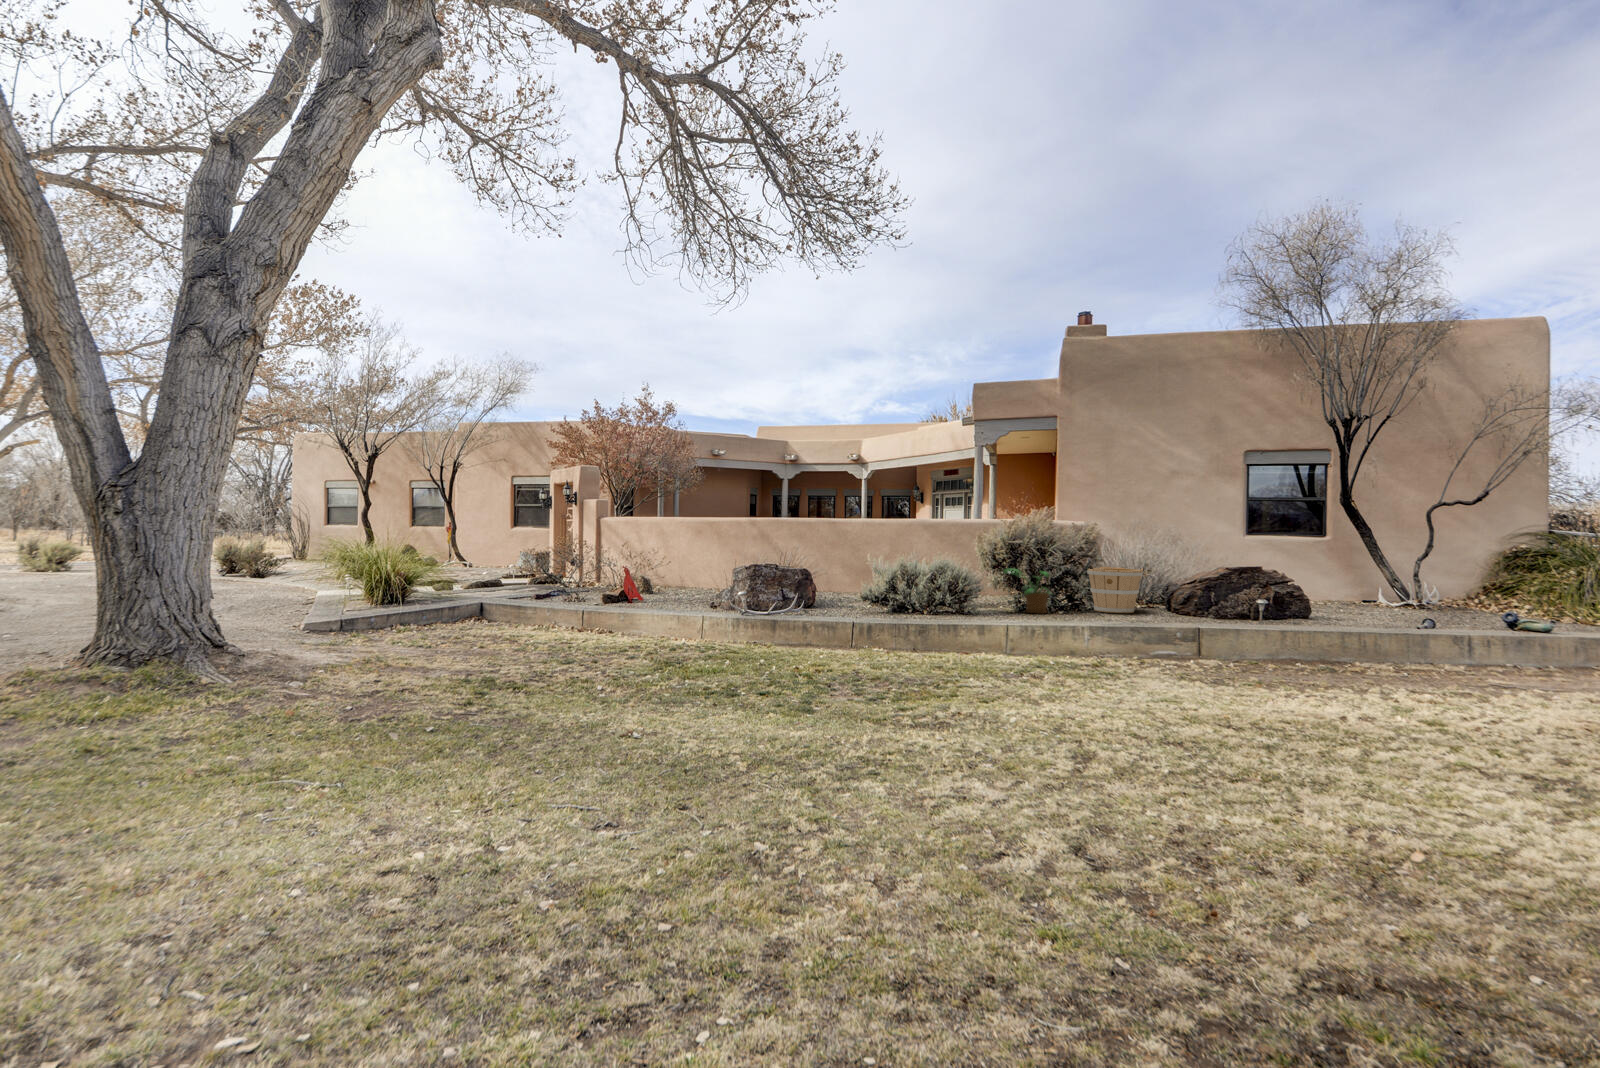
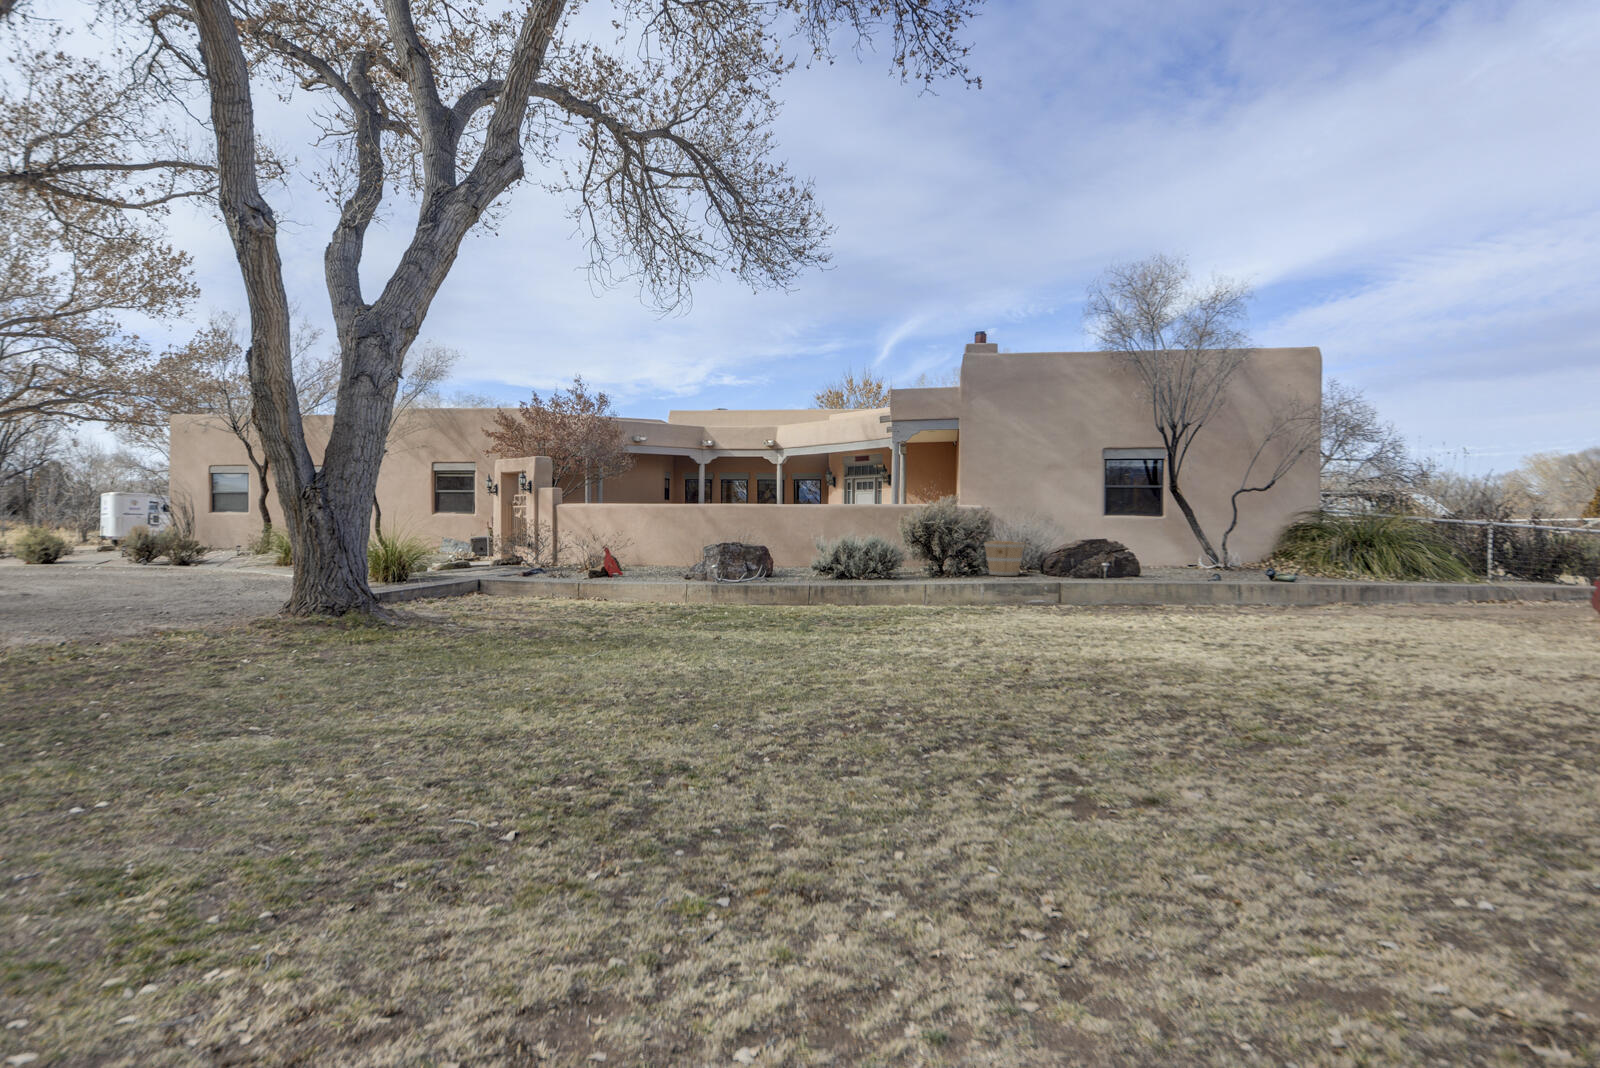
potted plant: present [1003,568,1051,613] -> none [921,543,959,577]

